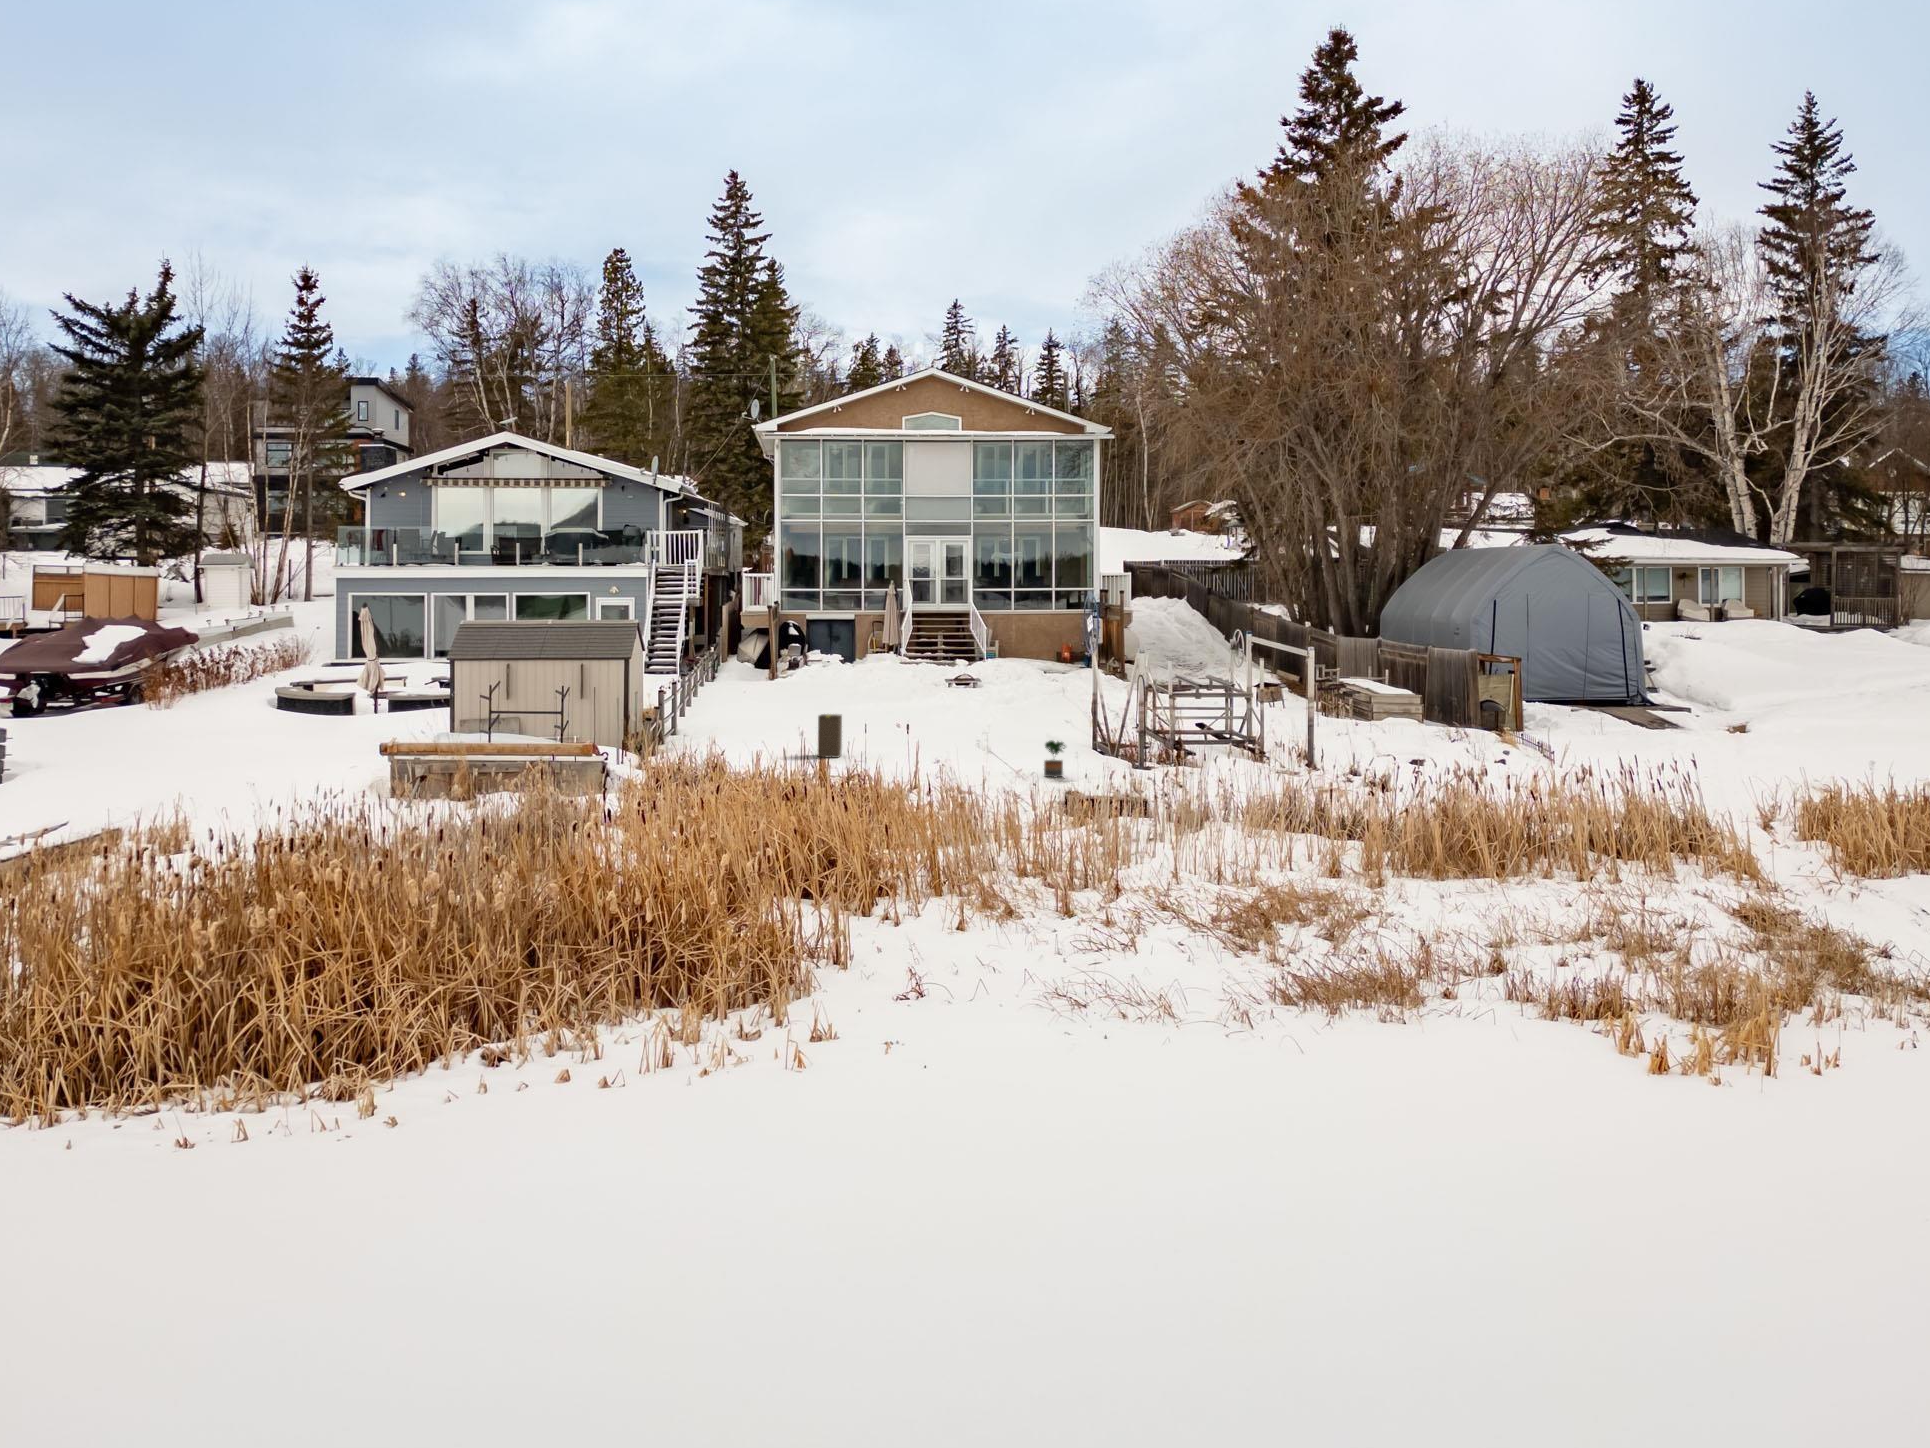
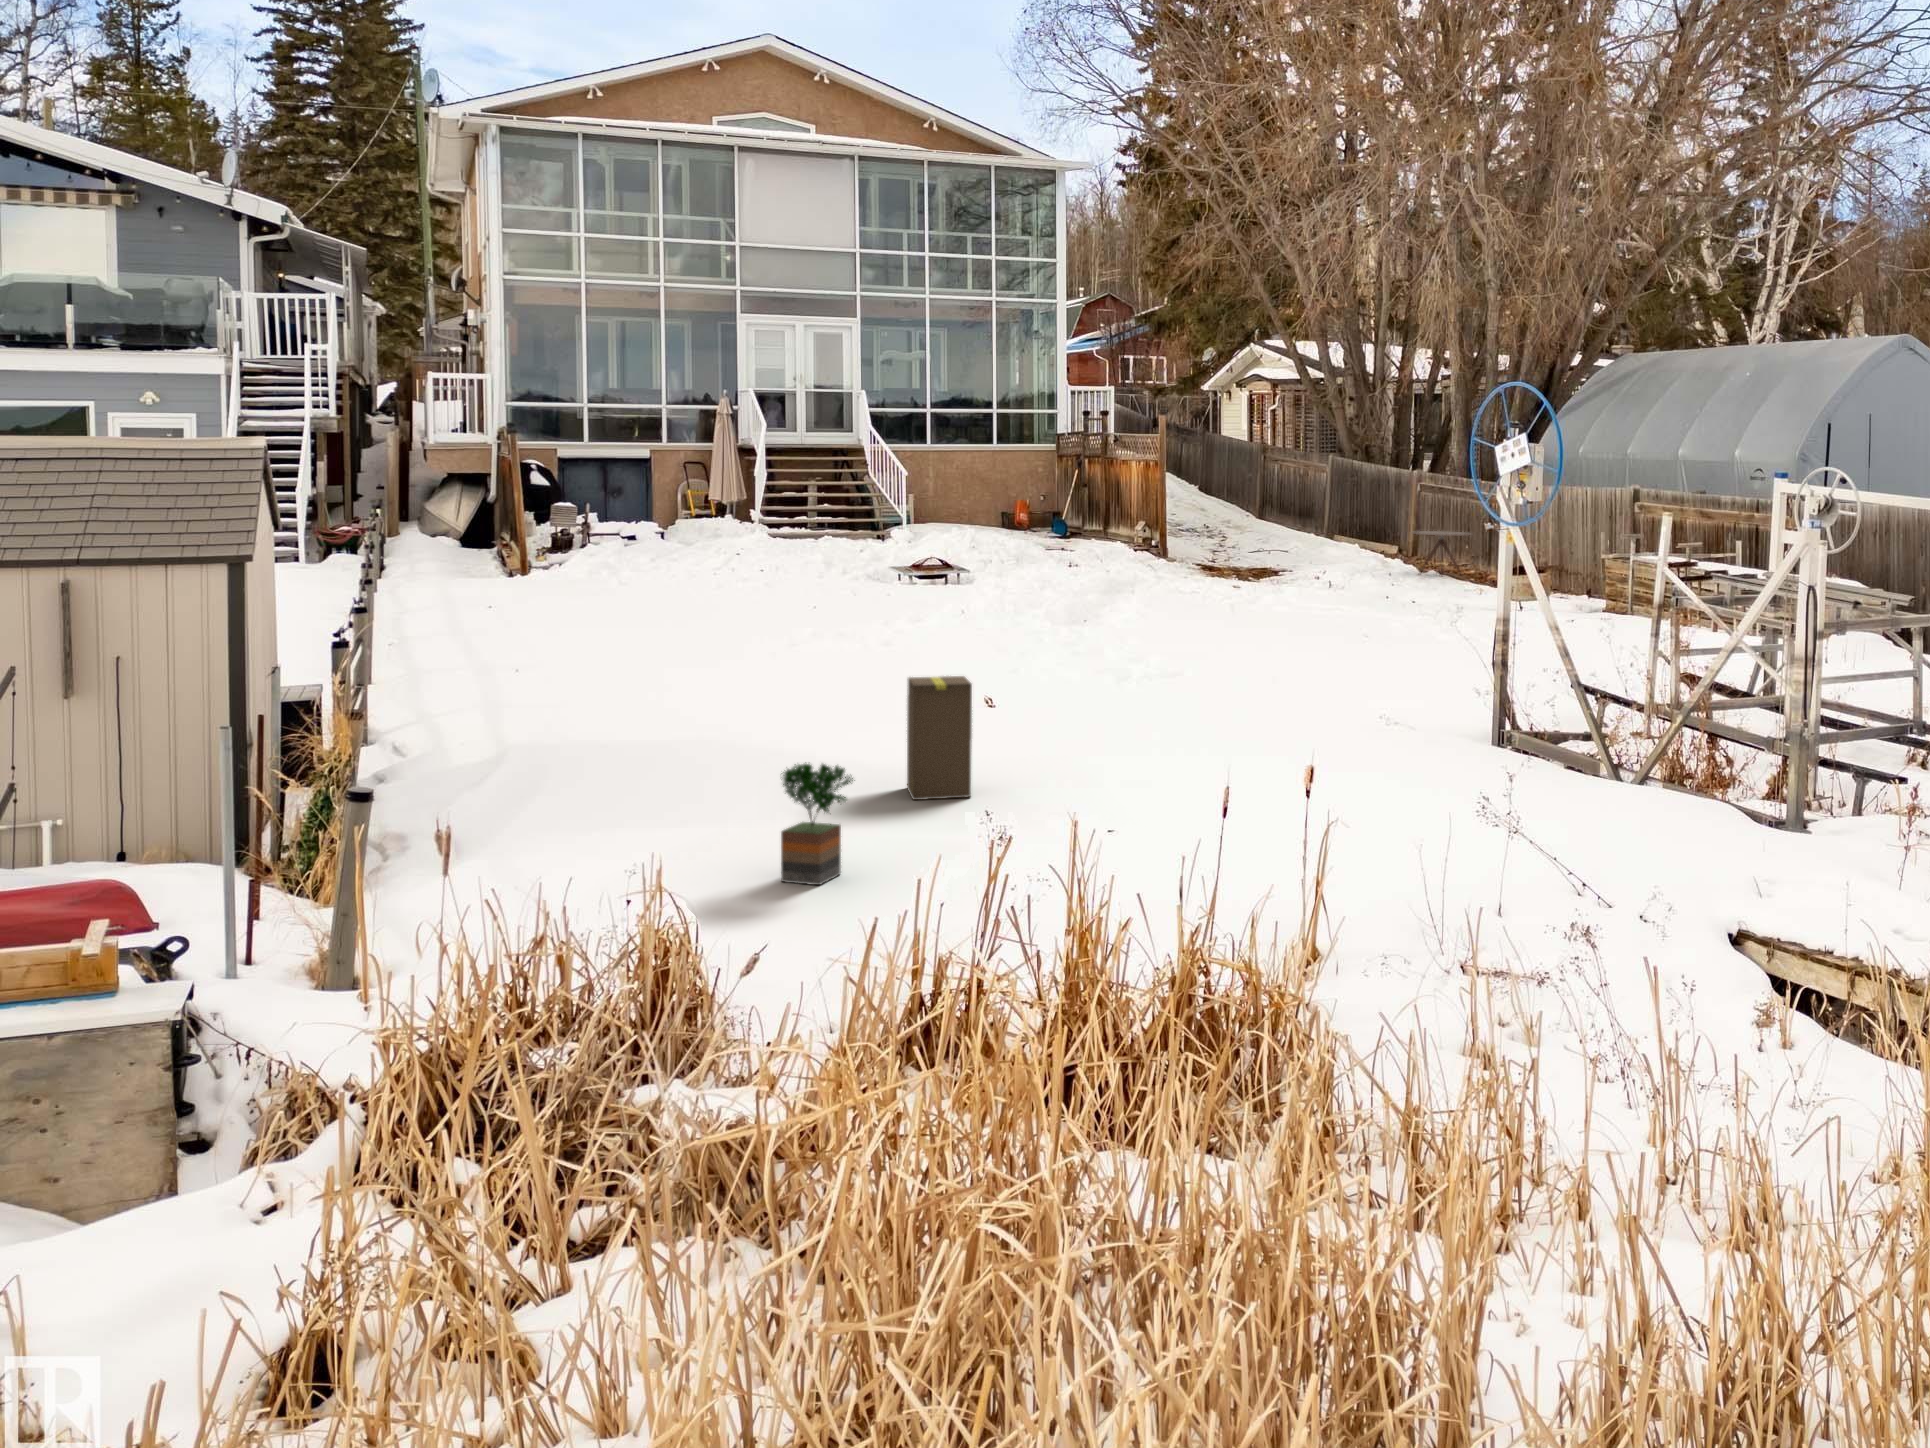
round table: none [1304,671,1347,702] -> present [1412,531,1471,573]
potted tree: present [1044,740,1065,777] -> present [781,762,855,885]

